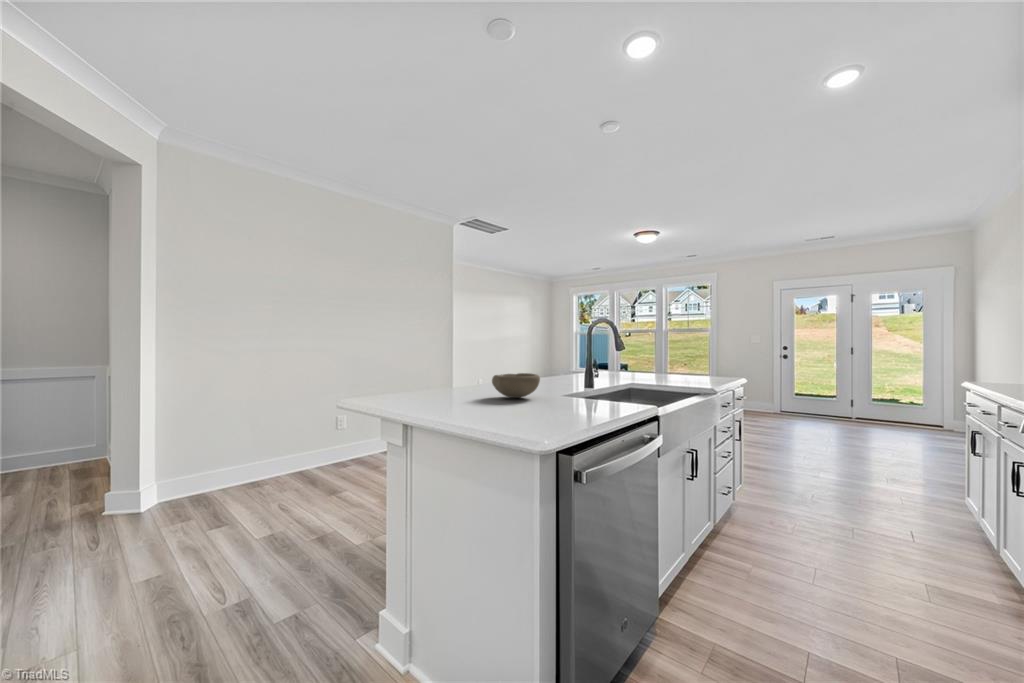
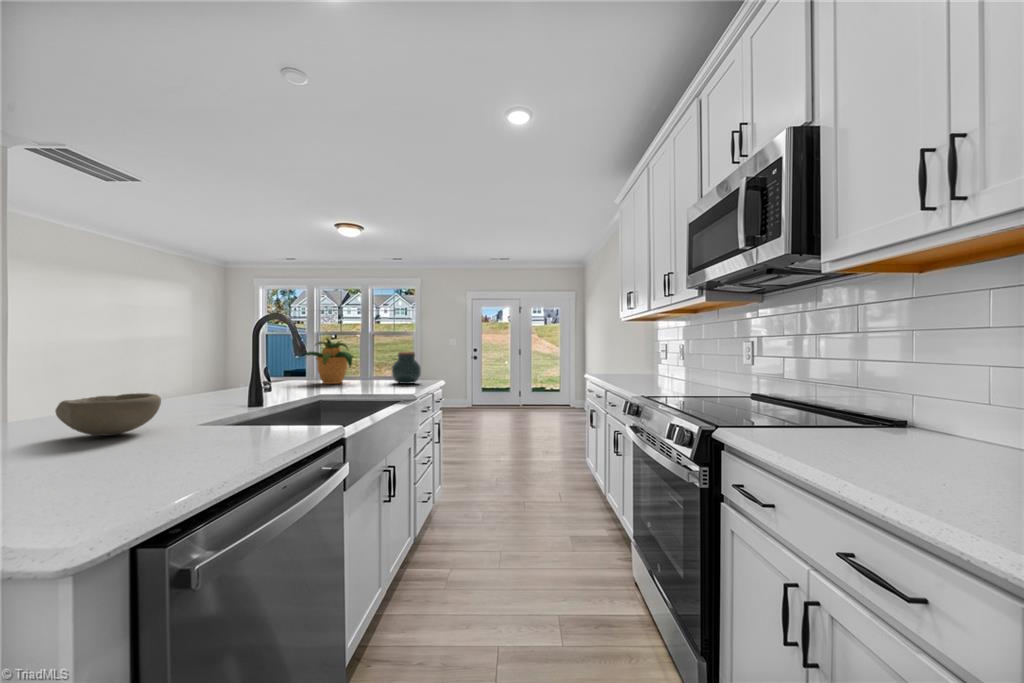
potted plant: none [609,336,660,376] -> present [306,338,354,384]
jar: none [690,349,720,379] -> present [392,352,421,384]

